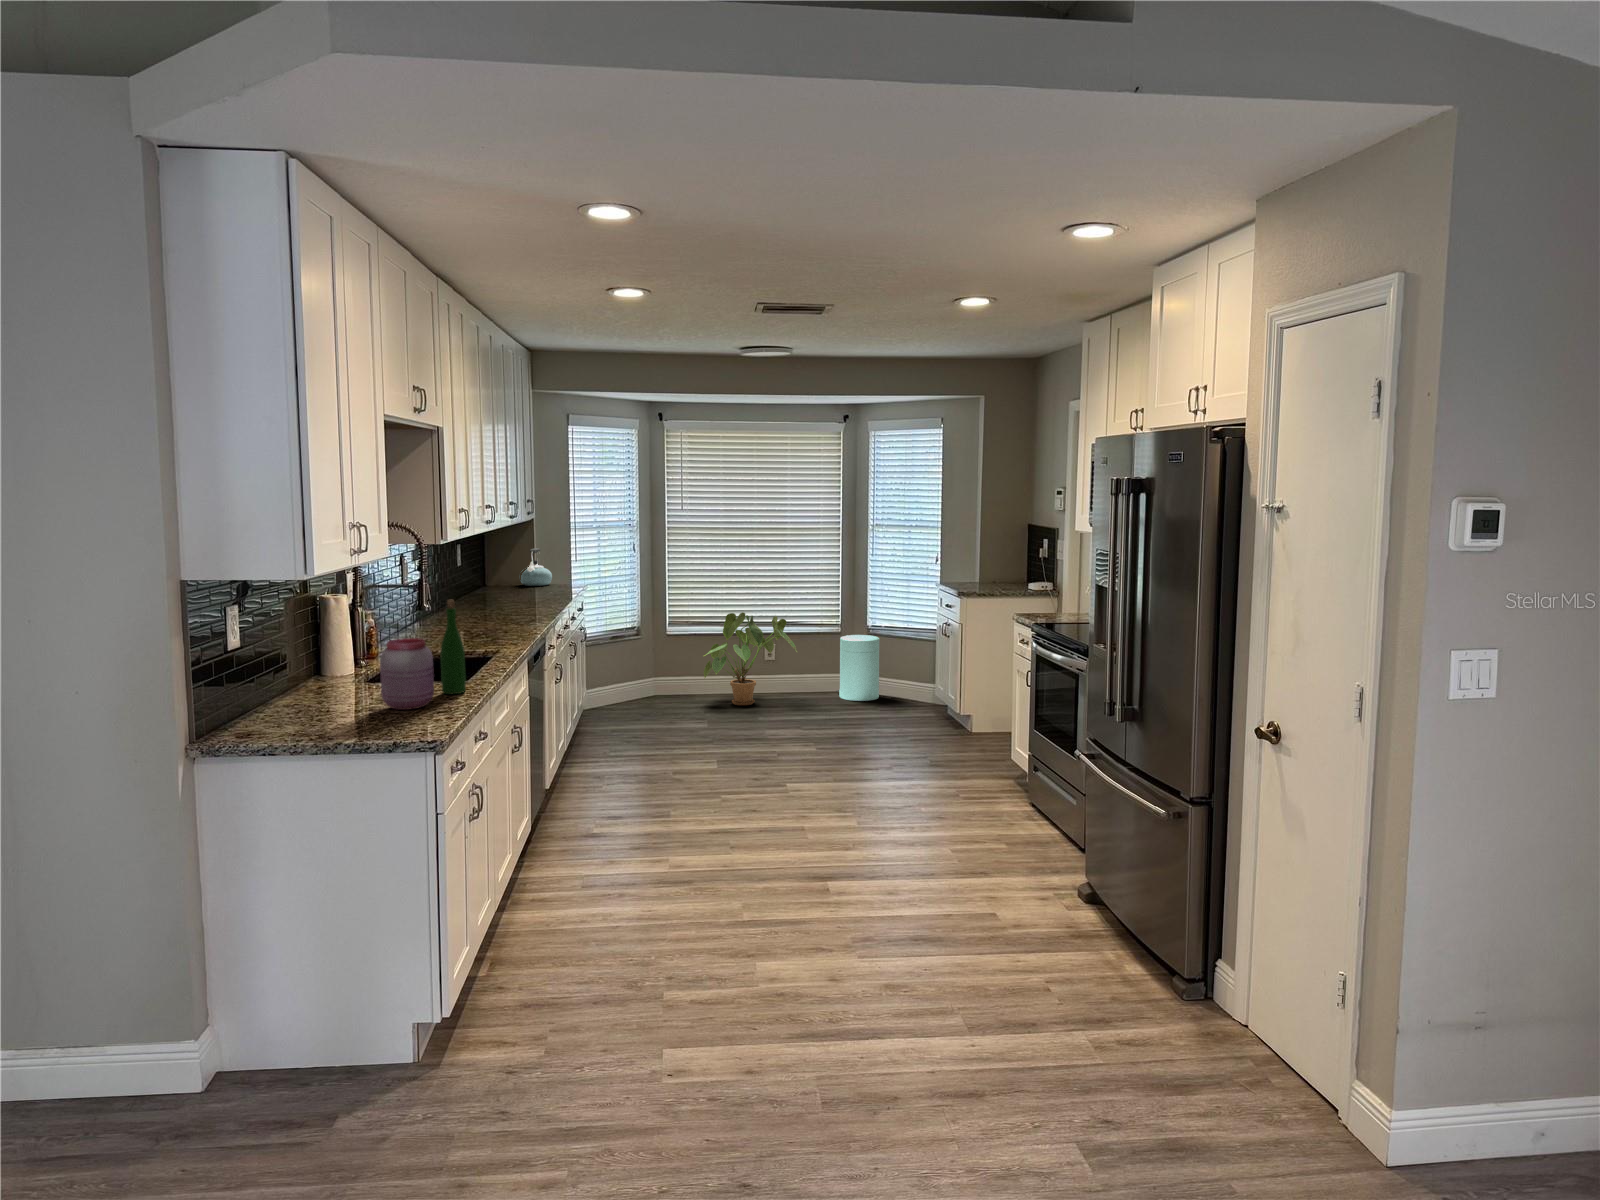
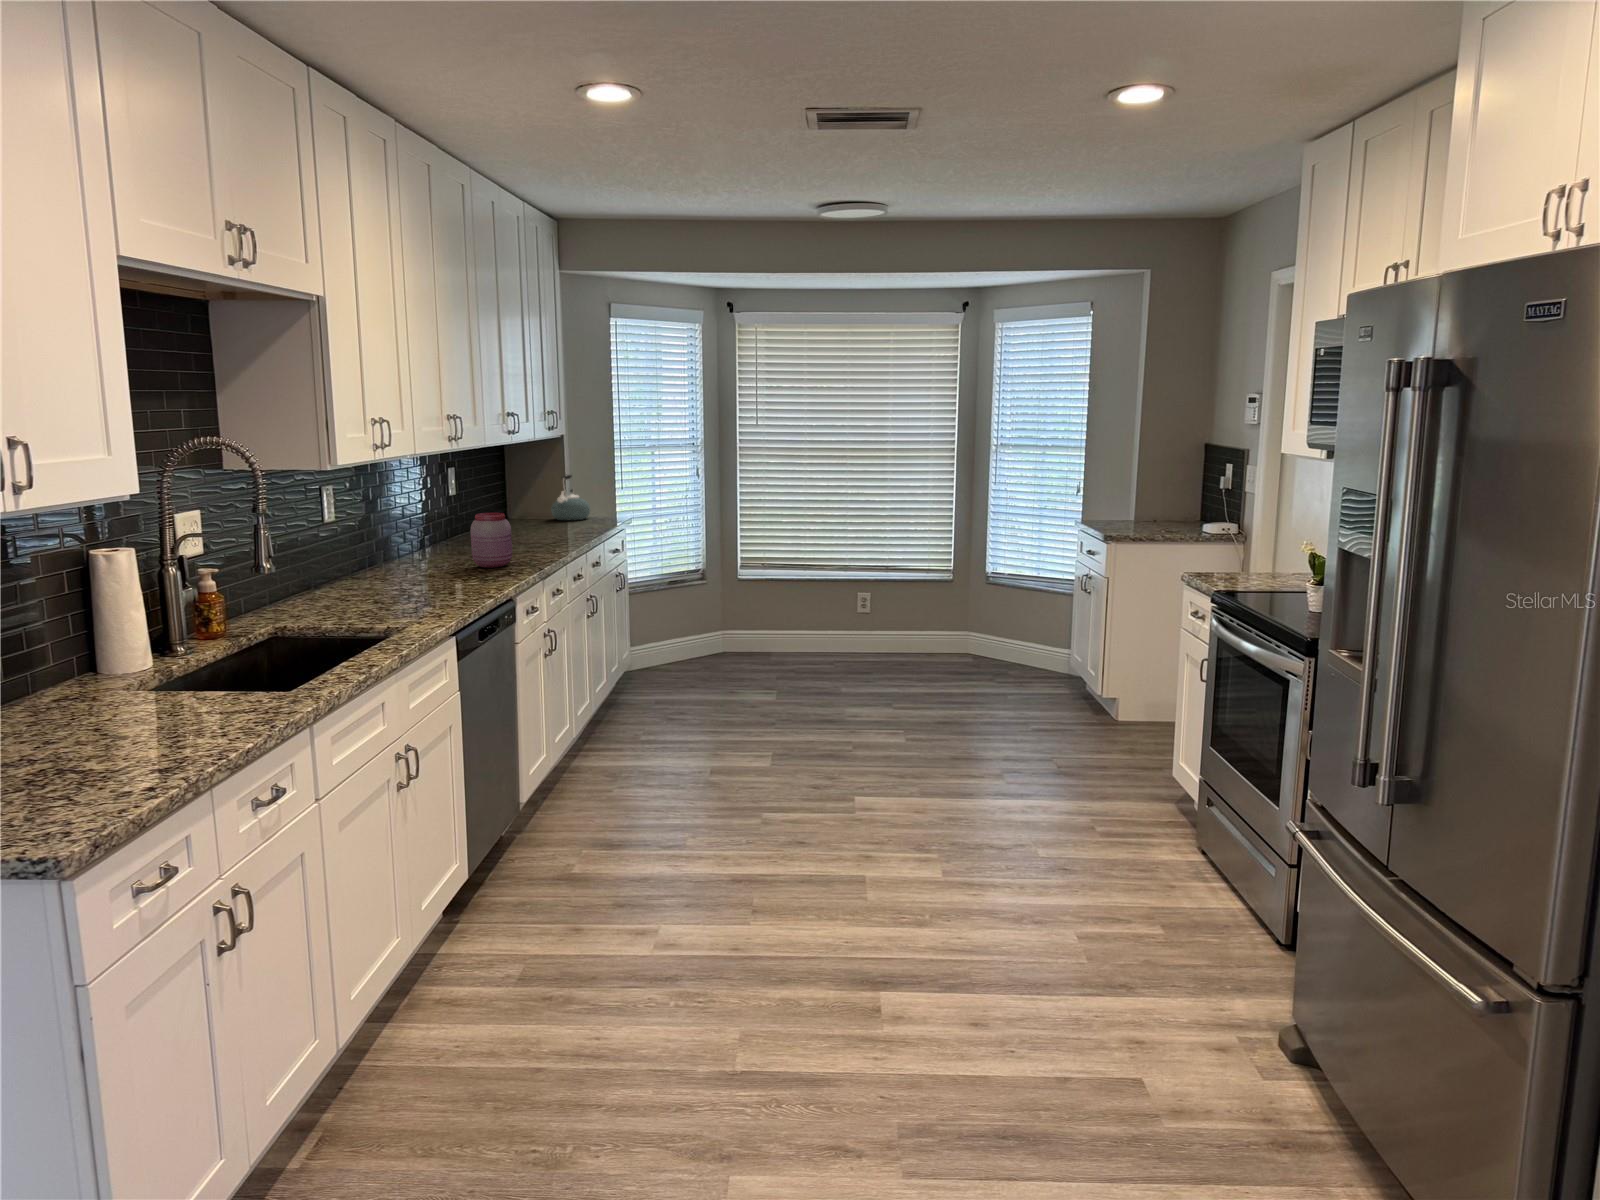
wine bottle: present [440,600,466,694] -> none [211,568,262,724]
house plant: present [704,612,796,705] -> none [778,553,896,669]
trash can: present [836,635,880,701] -> none [945,583,1001,667]
jar: present [380,638,434,710] -> present [470,513,512,568]

